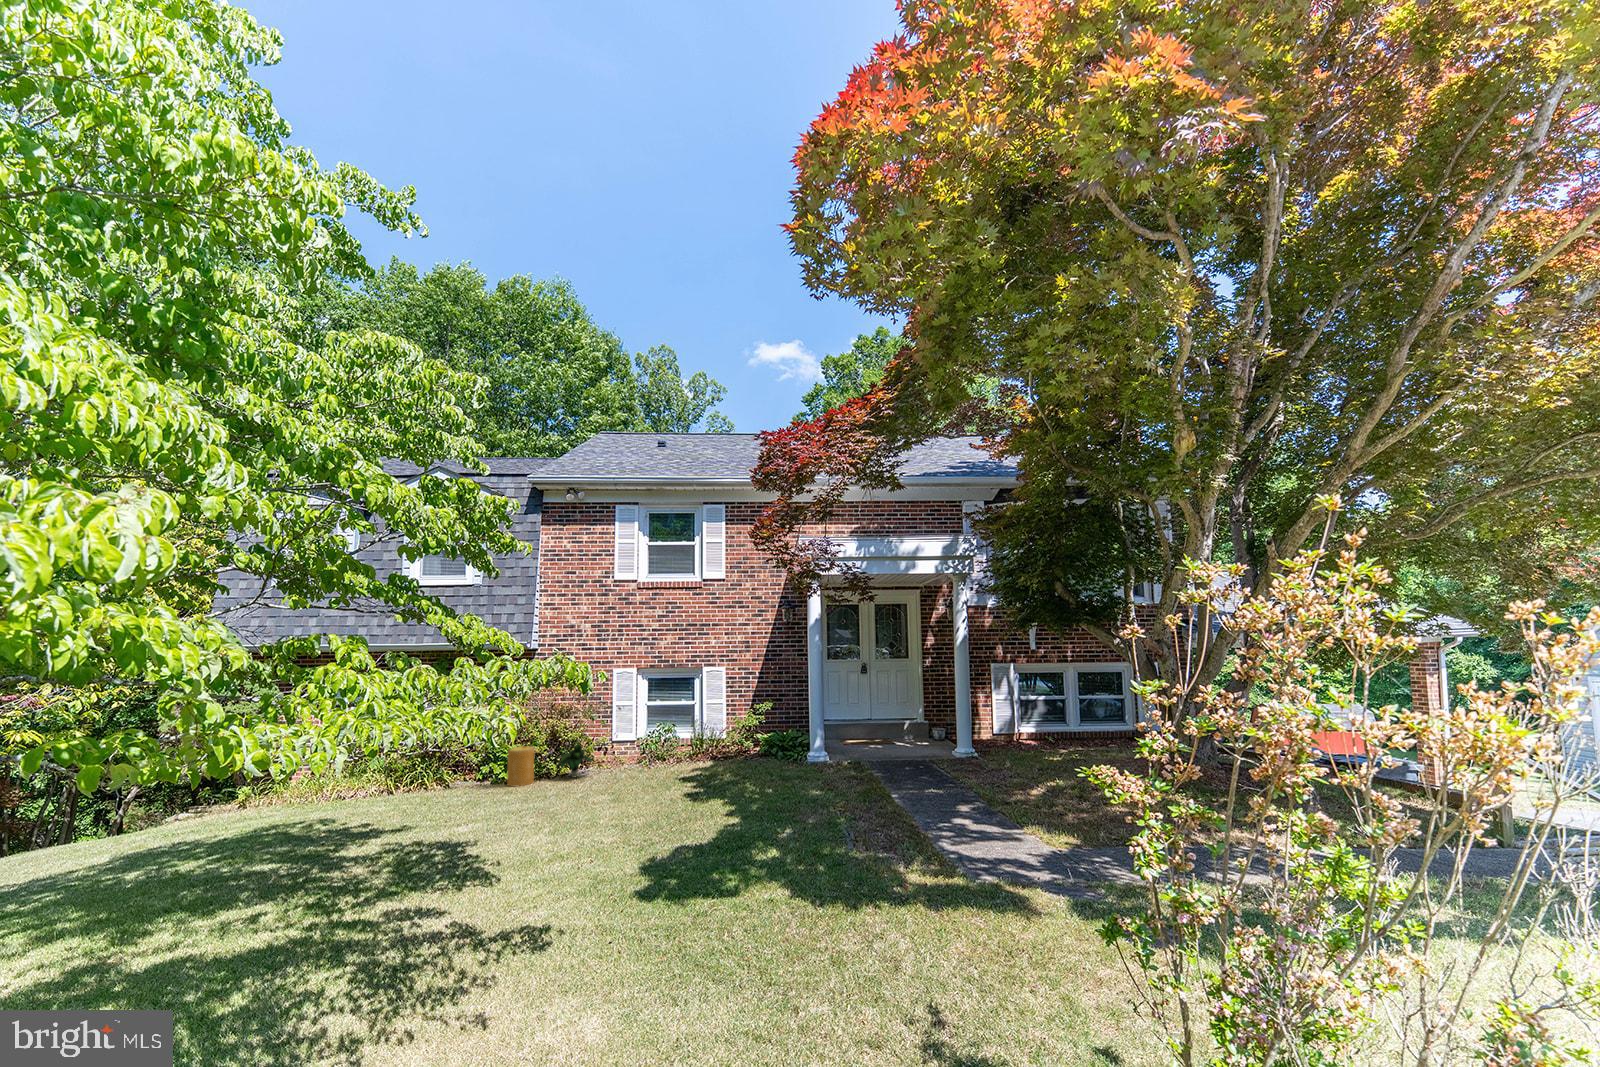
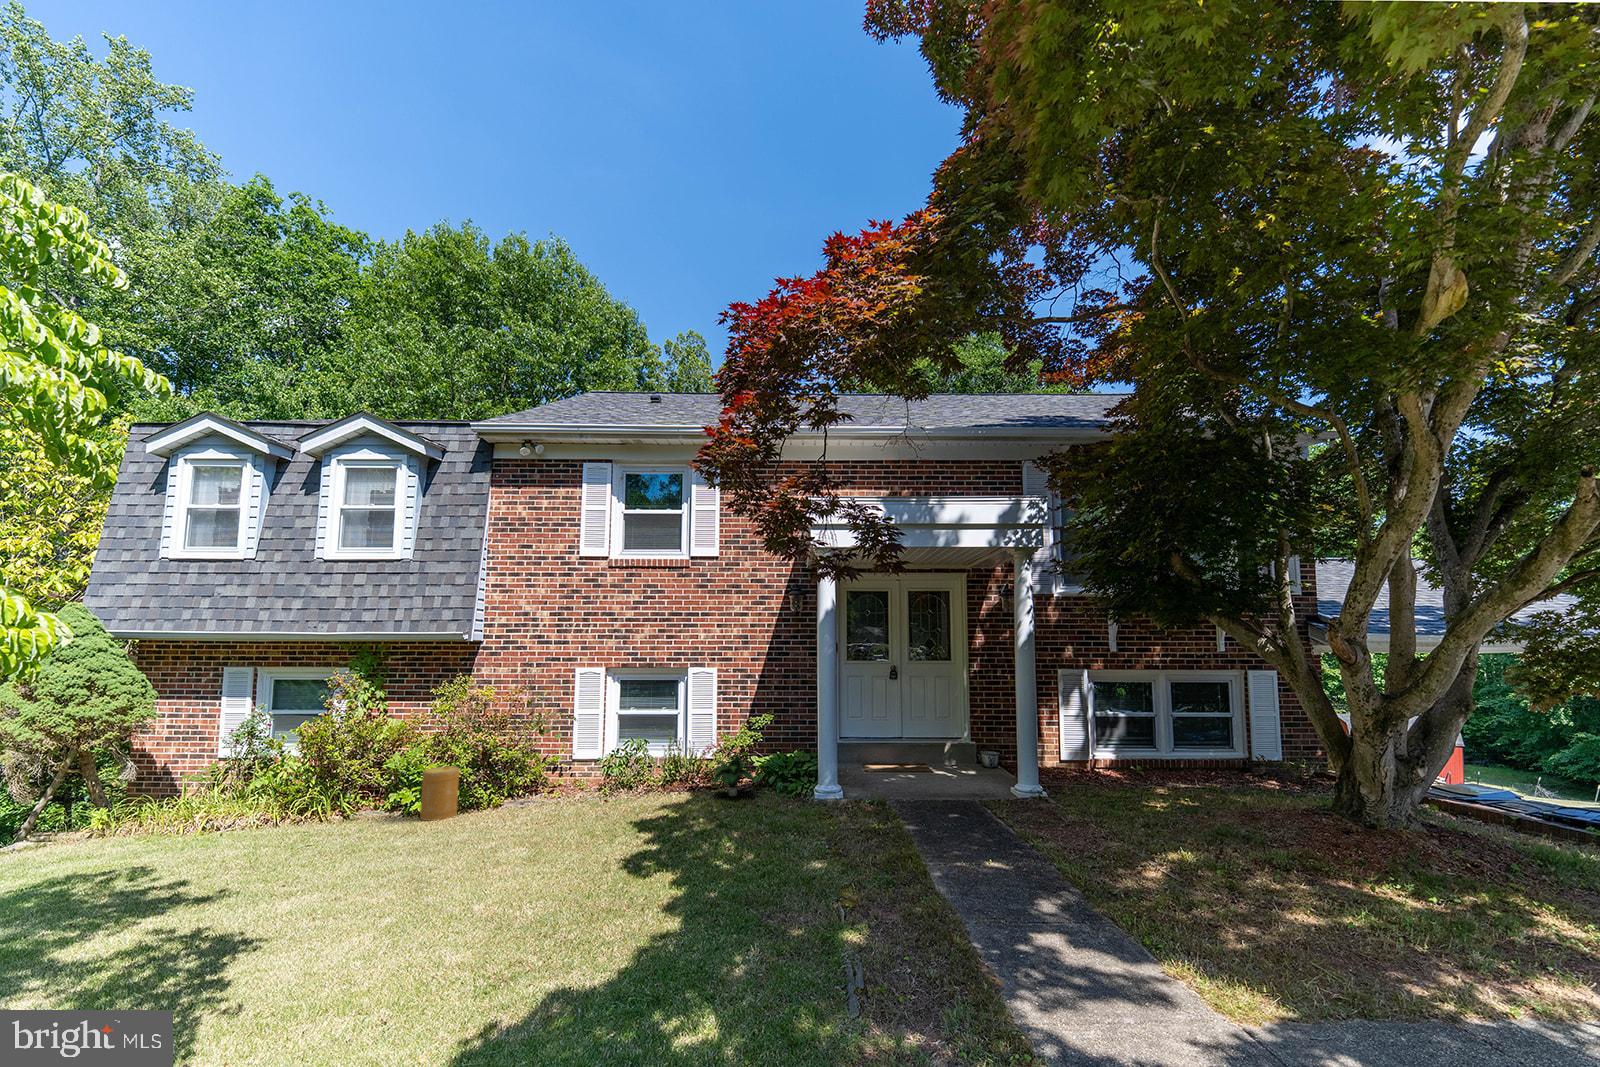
potted plant: present [556,743,593,777] -> present [713,753,754,796]

